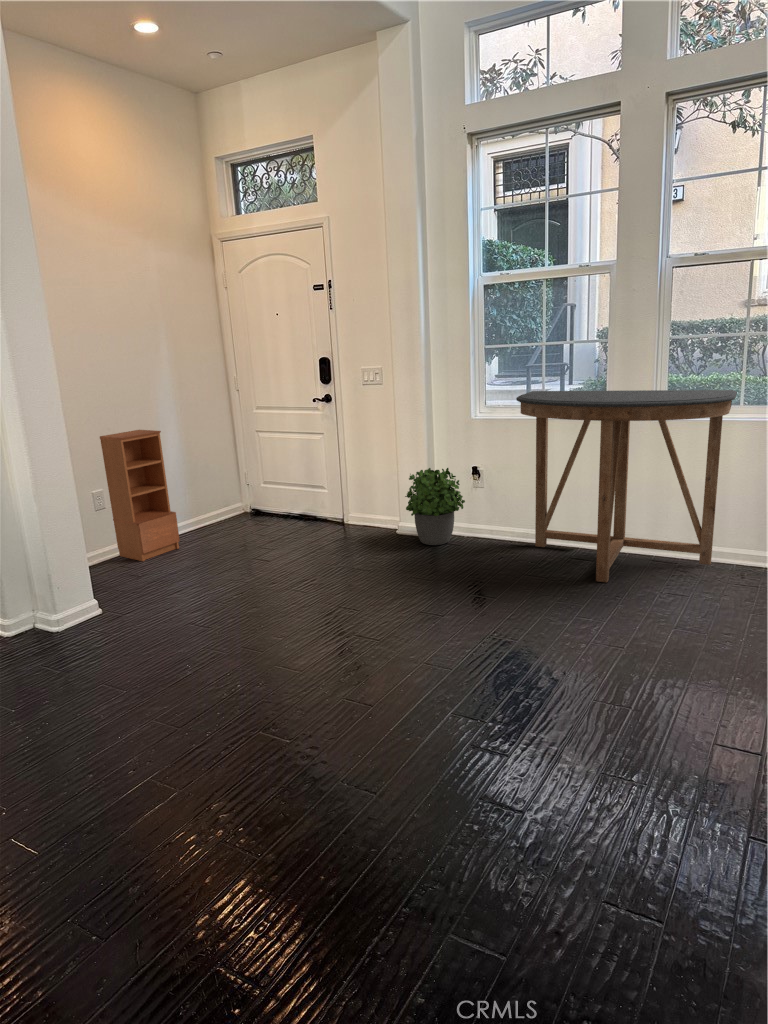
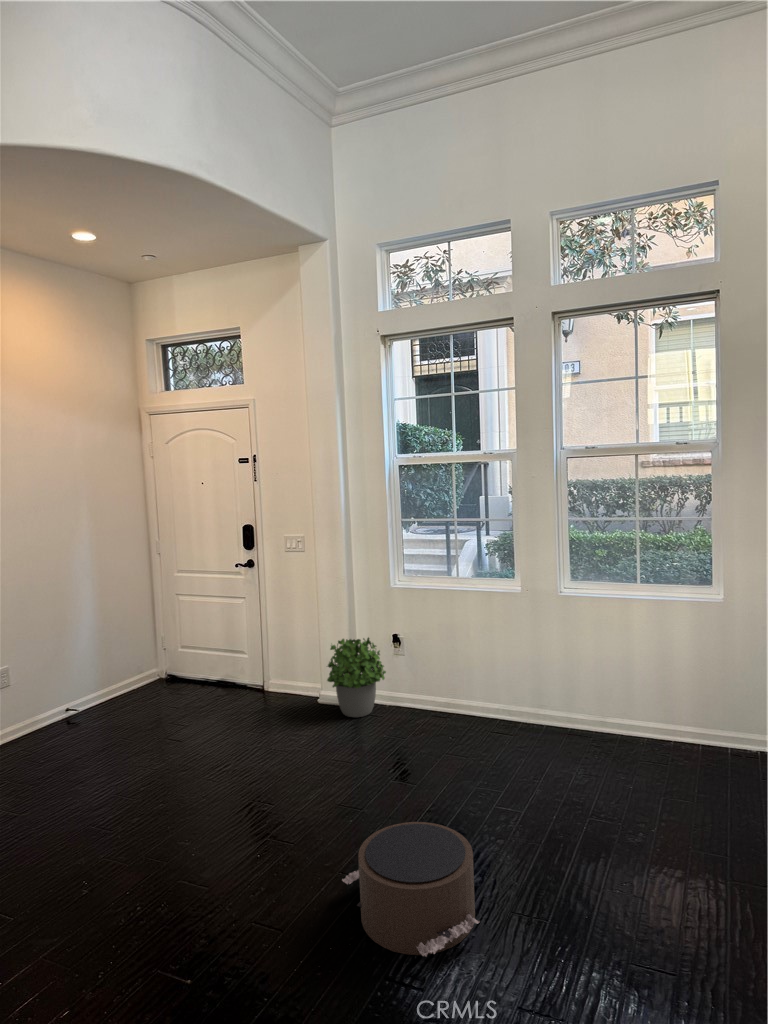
console table: present [516,390,737,582] -> none [432,565,633,760]
bookcase: present [100,430,180,561] -> none [9,601,89,744]
pouf: none [426,620,564,732] -> present [342,822,480,956]

